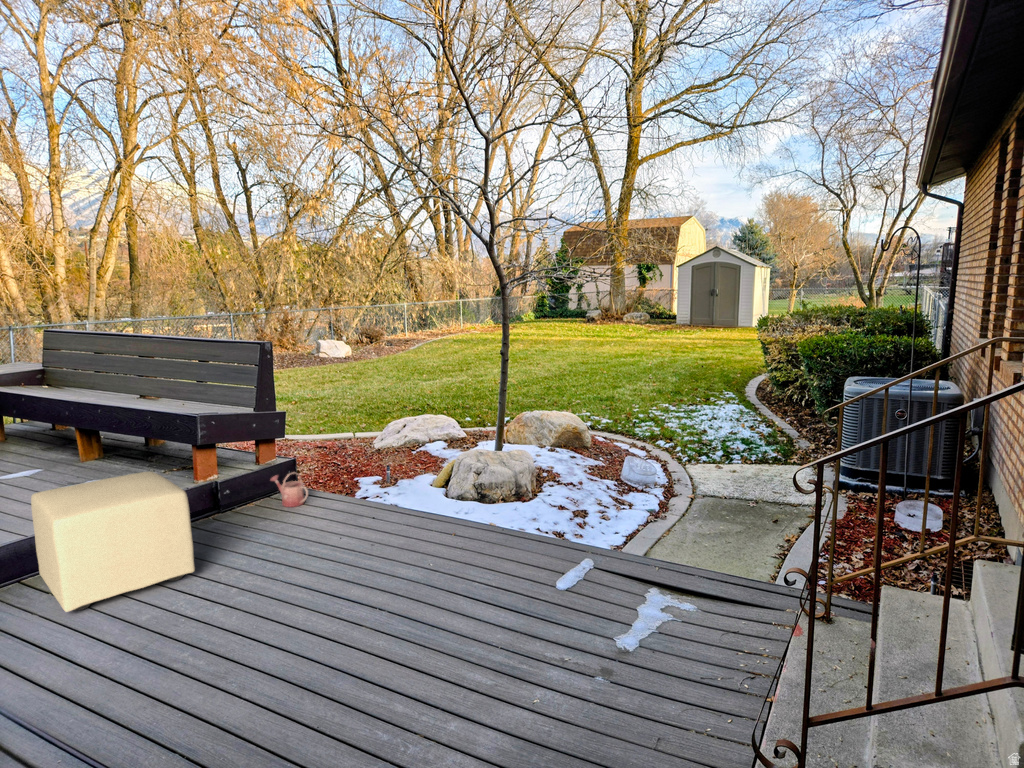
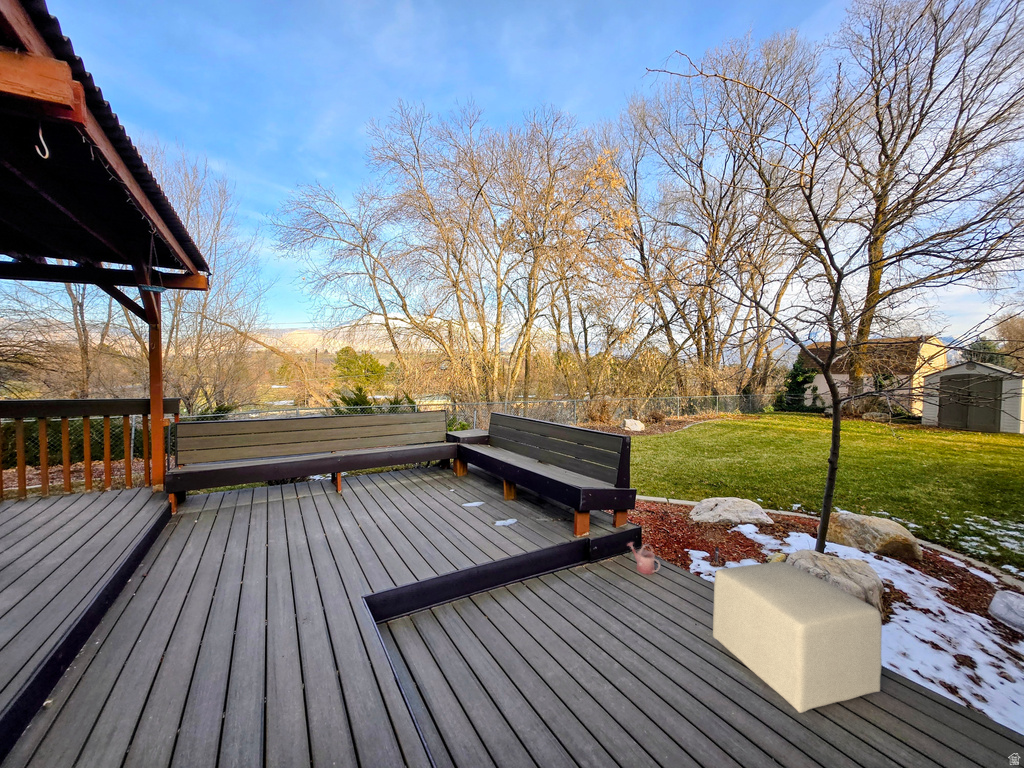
ottoman: present [31,472,195,612] -> present [713,562,882,713]

